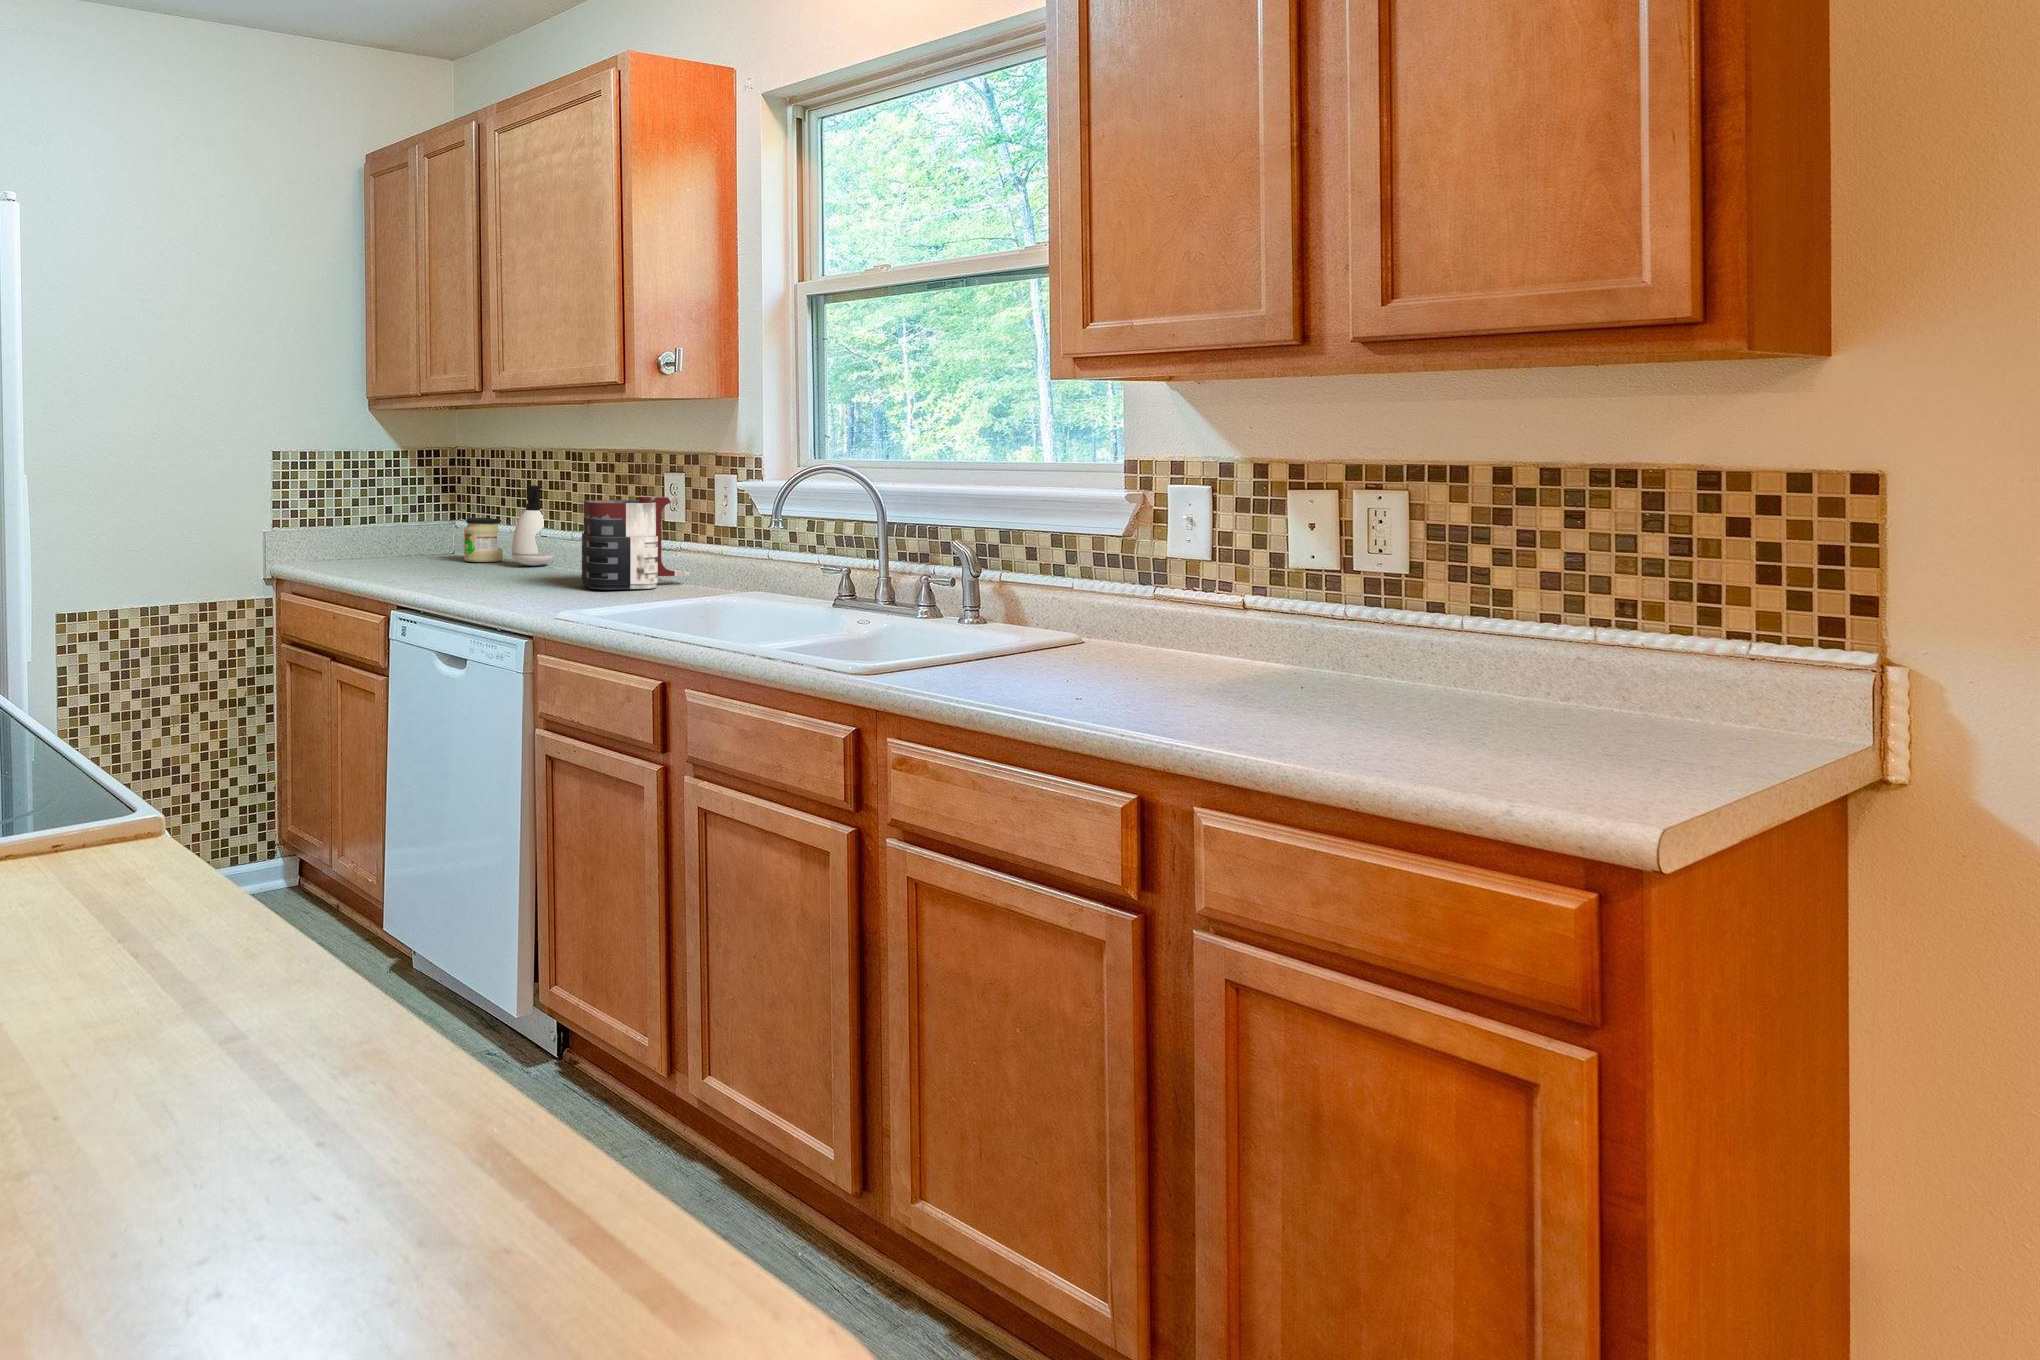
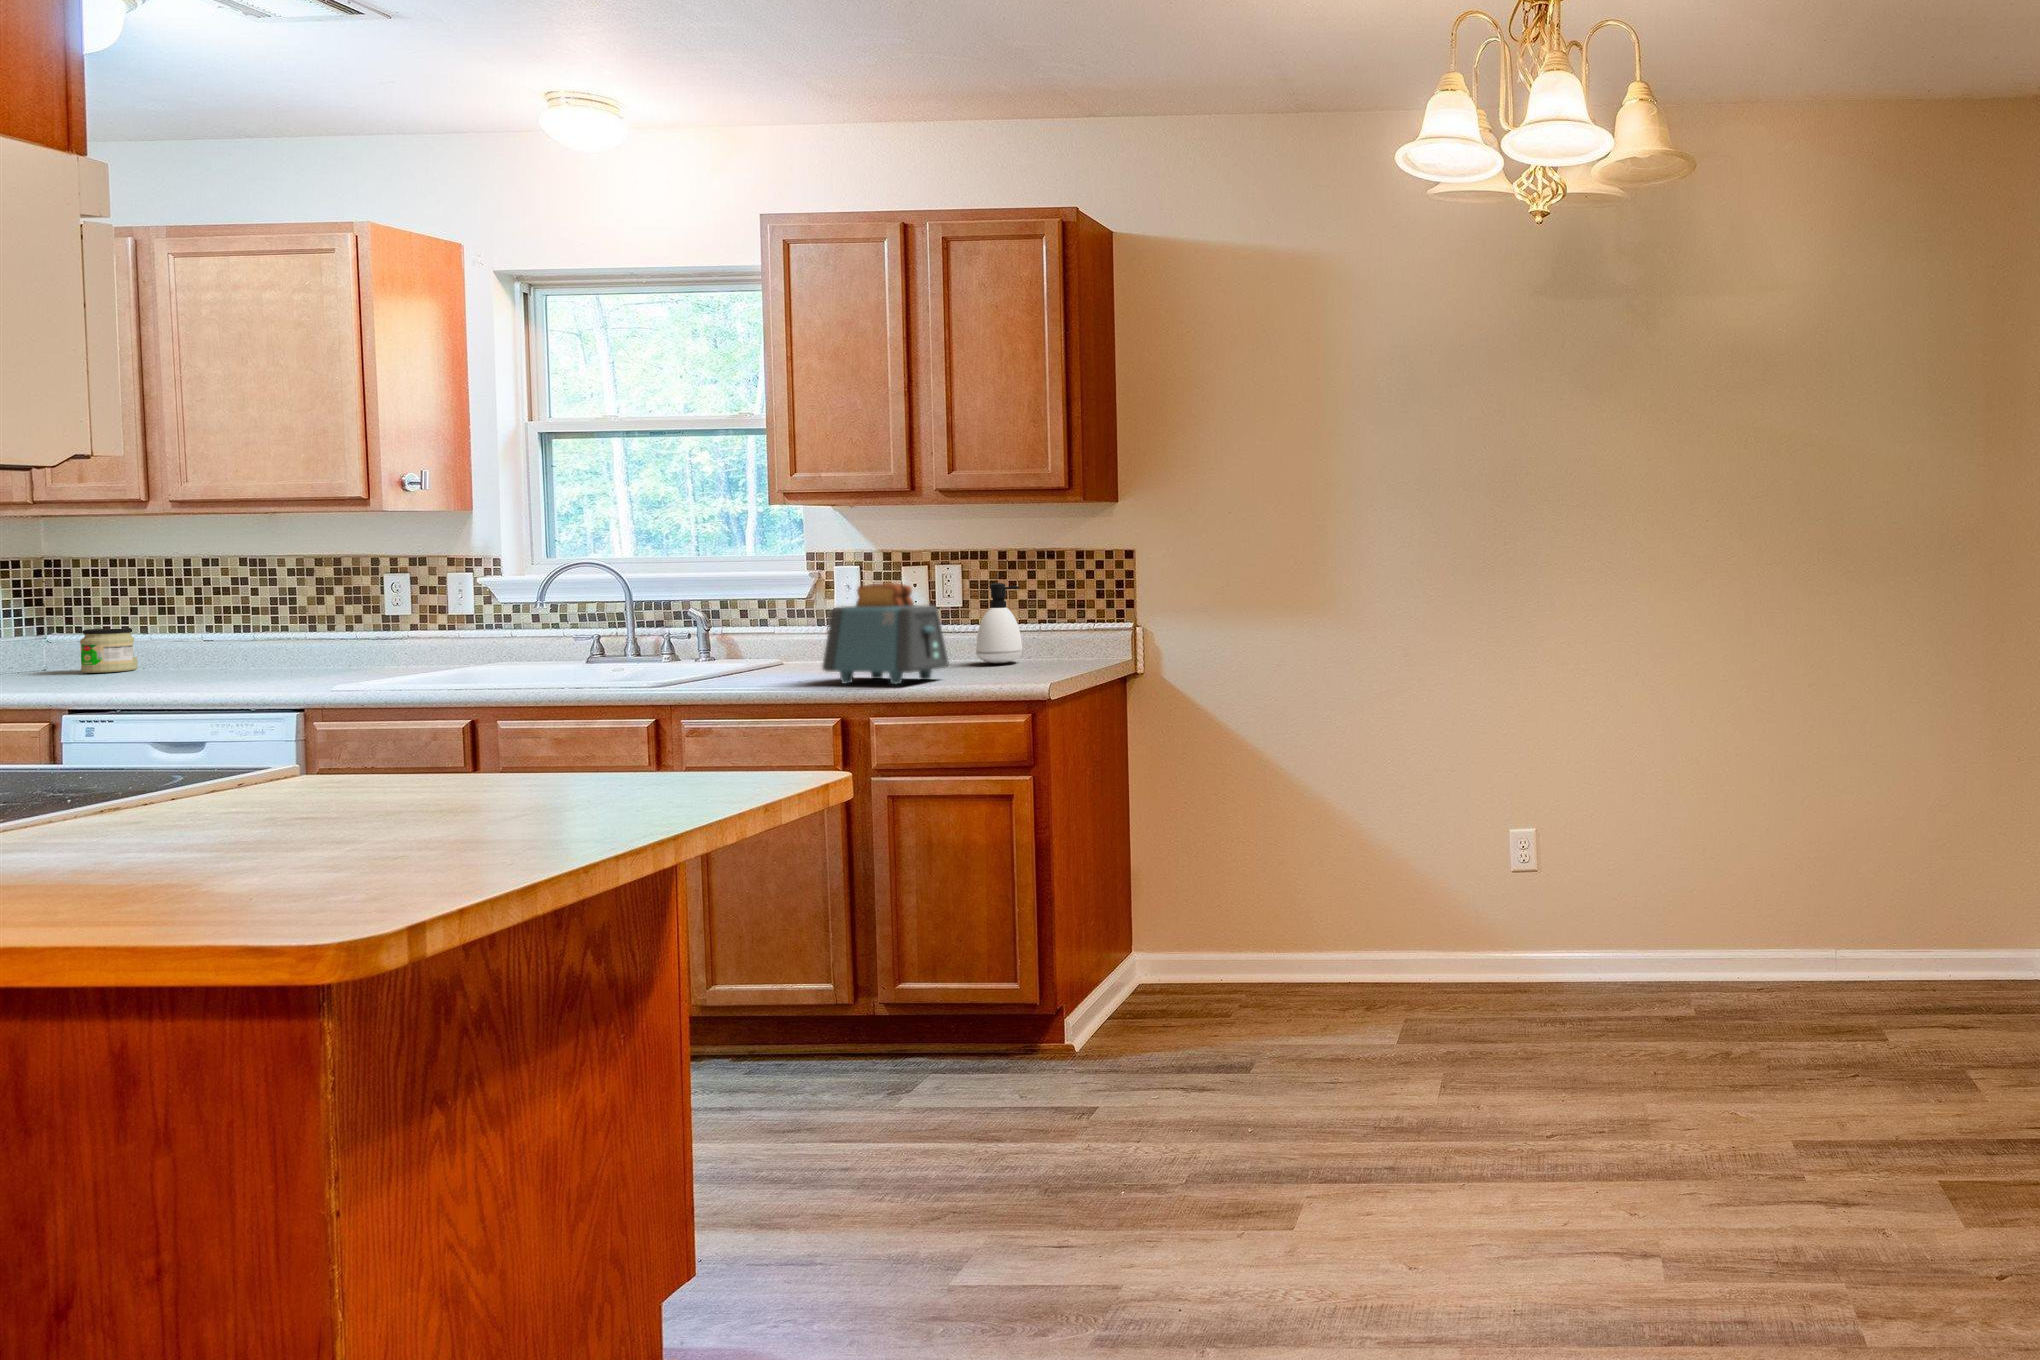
soap dispenser: present [512,485,554,566] -> present [976,583,1022,663]
mug: present [582,497,689,589] -> none [297,594,416,675]
toaster: none [1113,527,1370,740] -> present [822,583,949,684]

